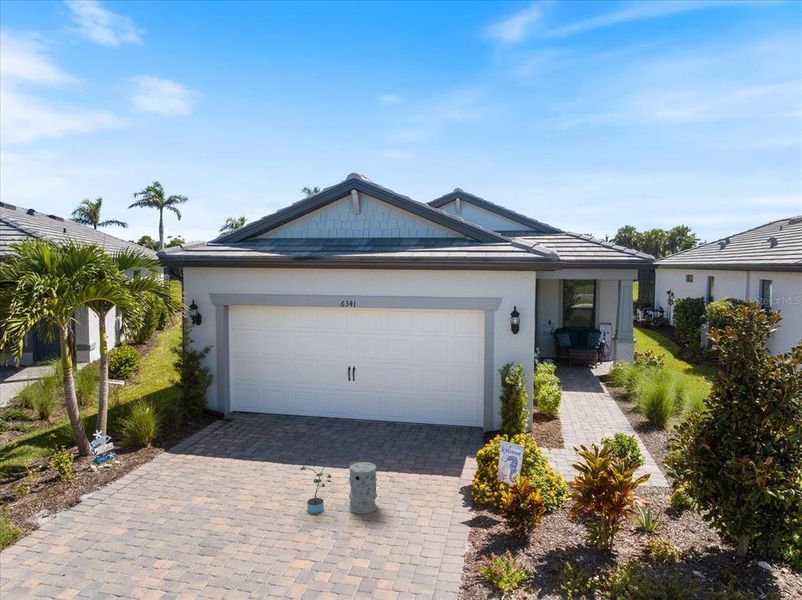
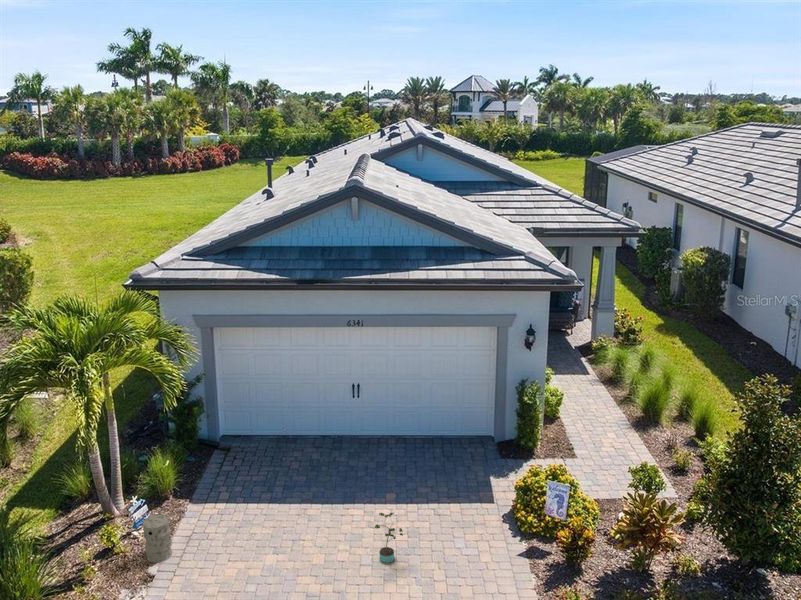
trash can: present [349,462,377,514] -> present [143,514,172,563]

